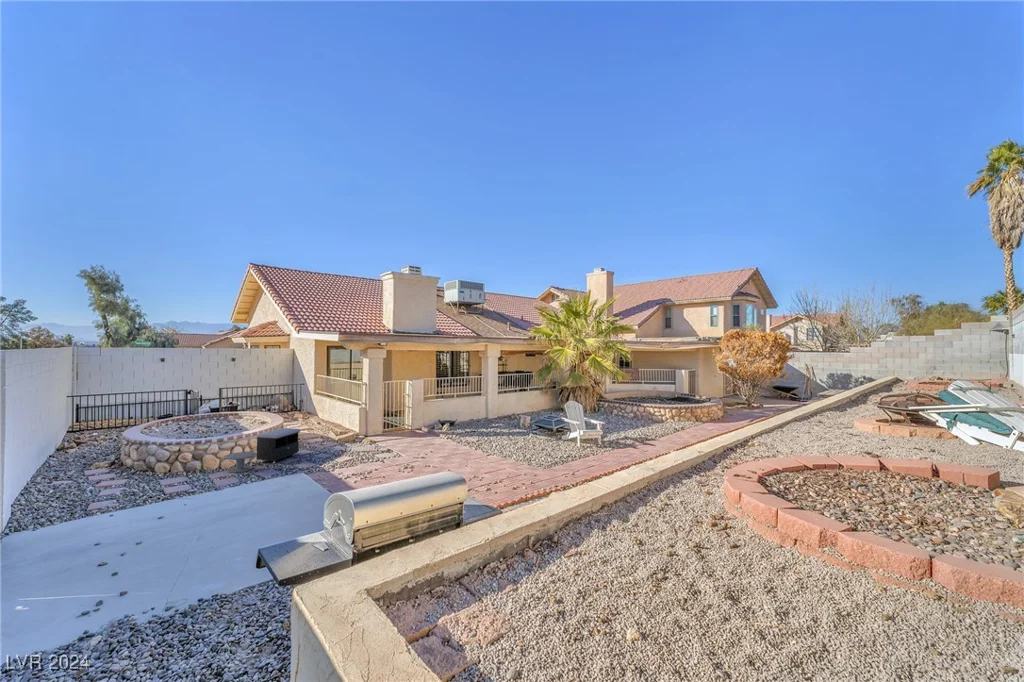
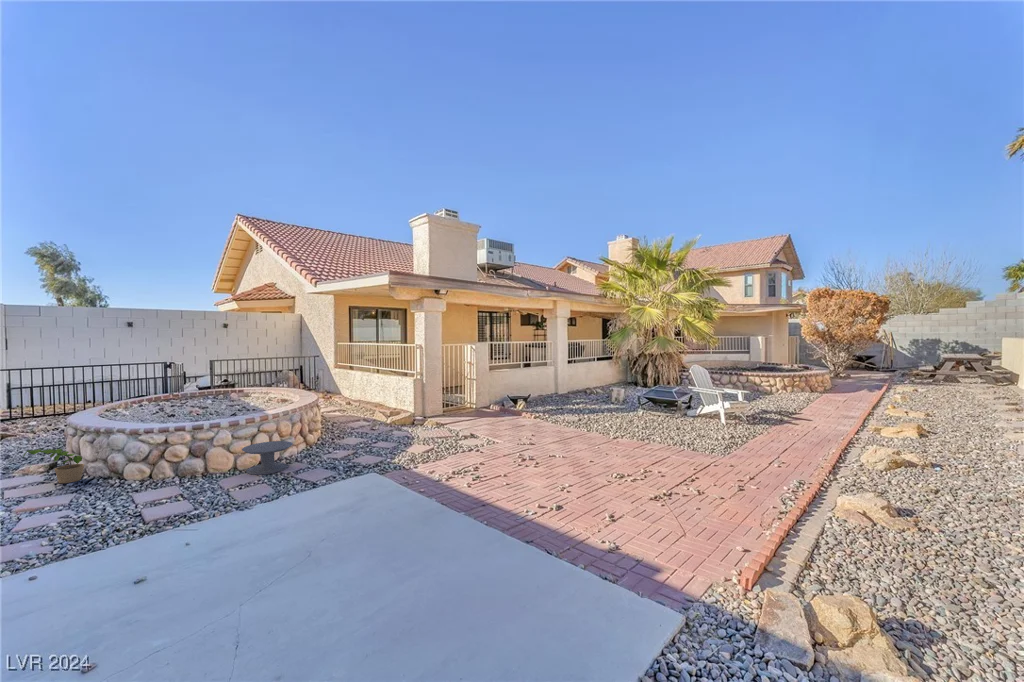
storage bench: present [256,428,300,463] -> none [289,406,348,457]
potted plant: none [100,452,132,473] -> present [23,449,84,483]

